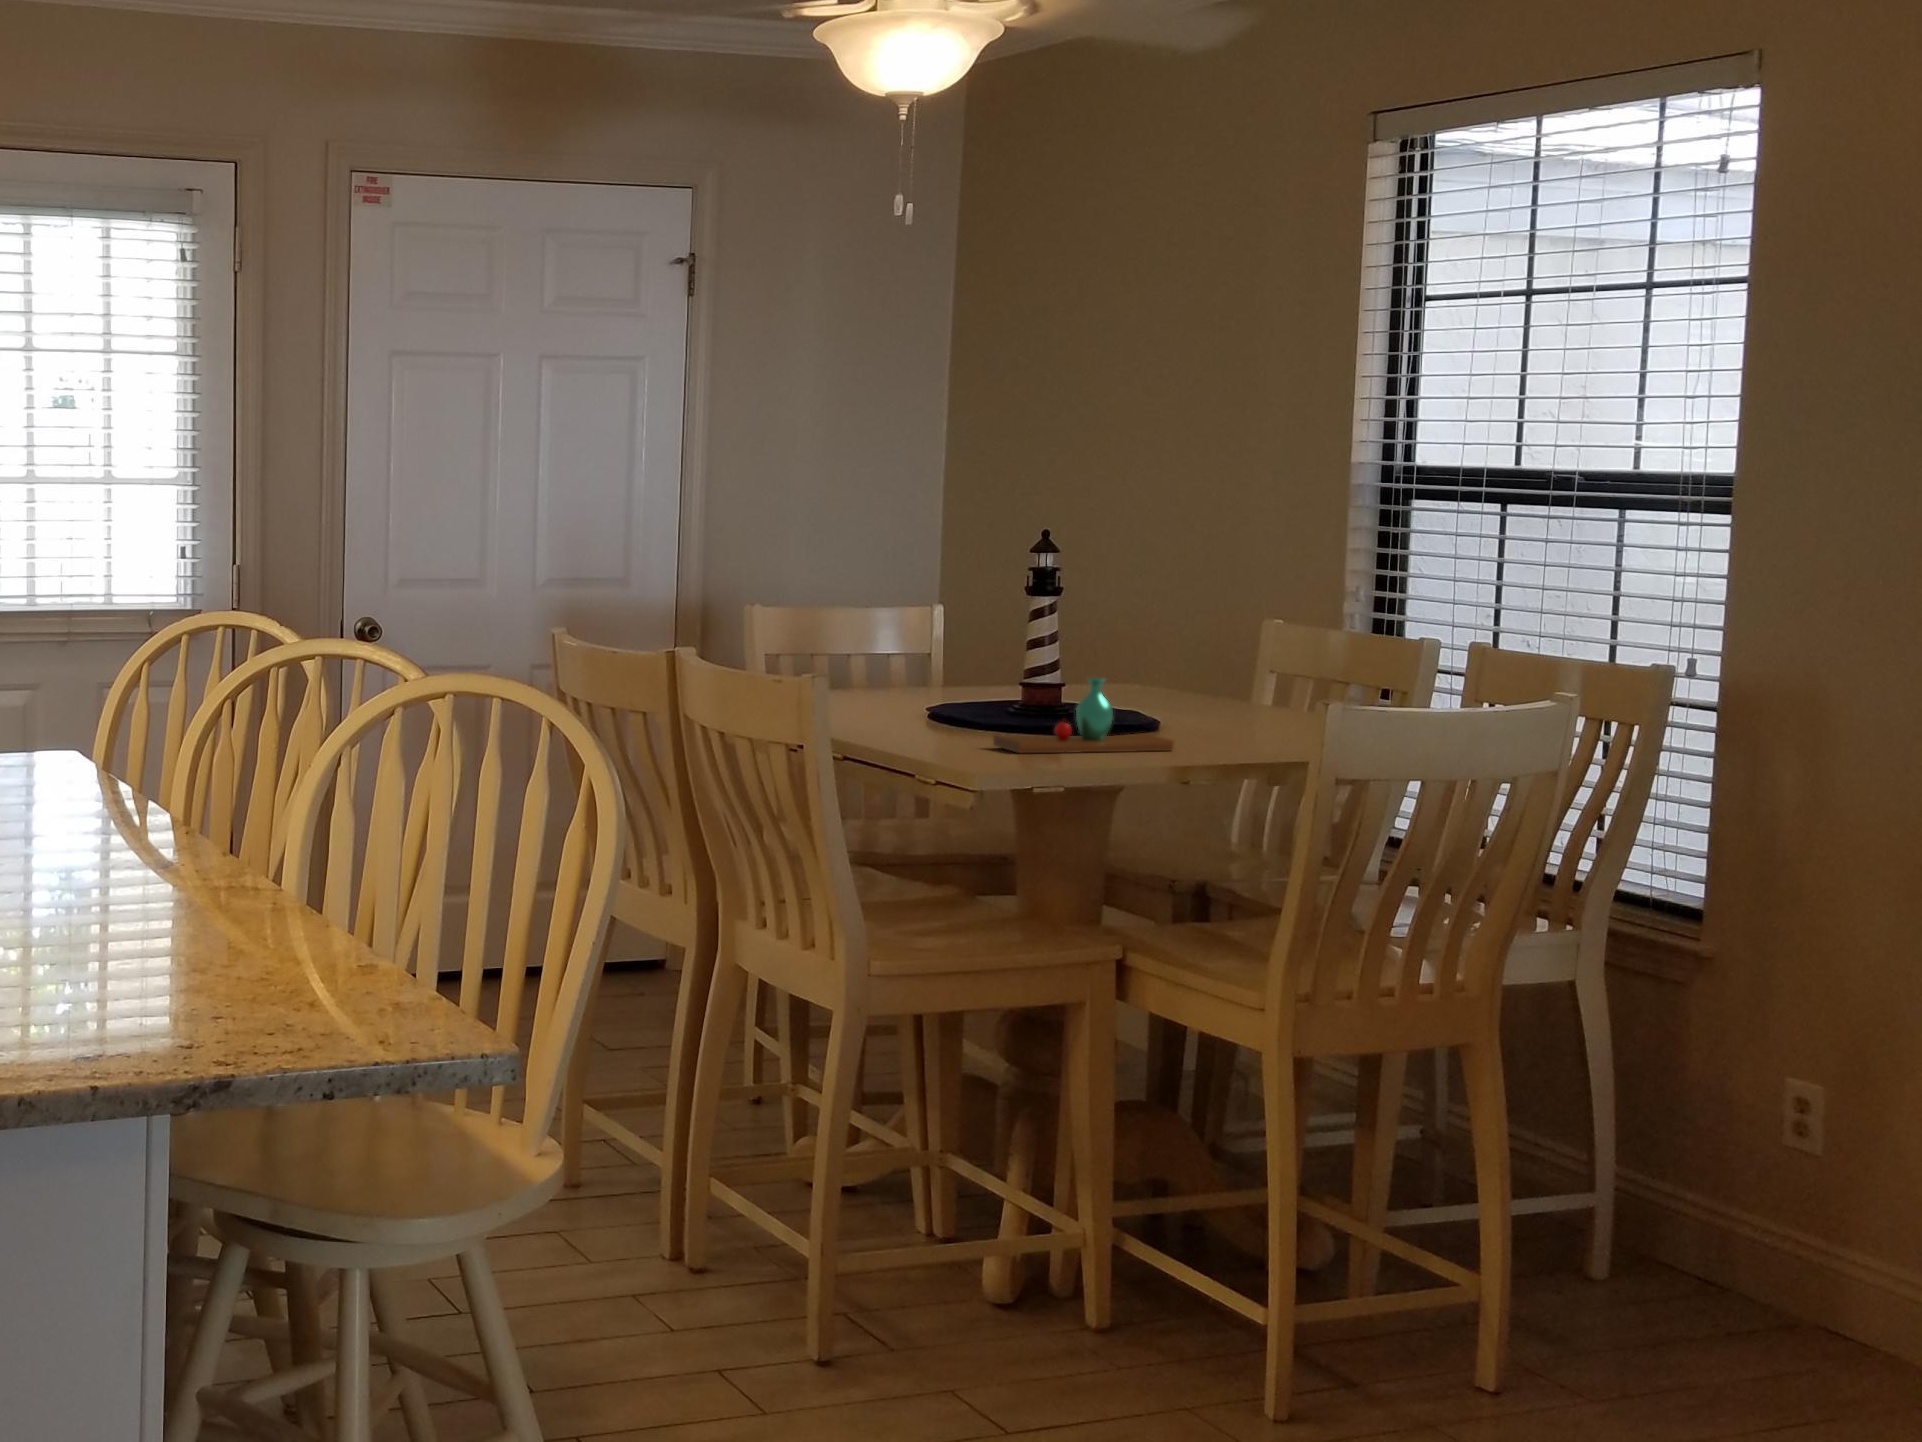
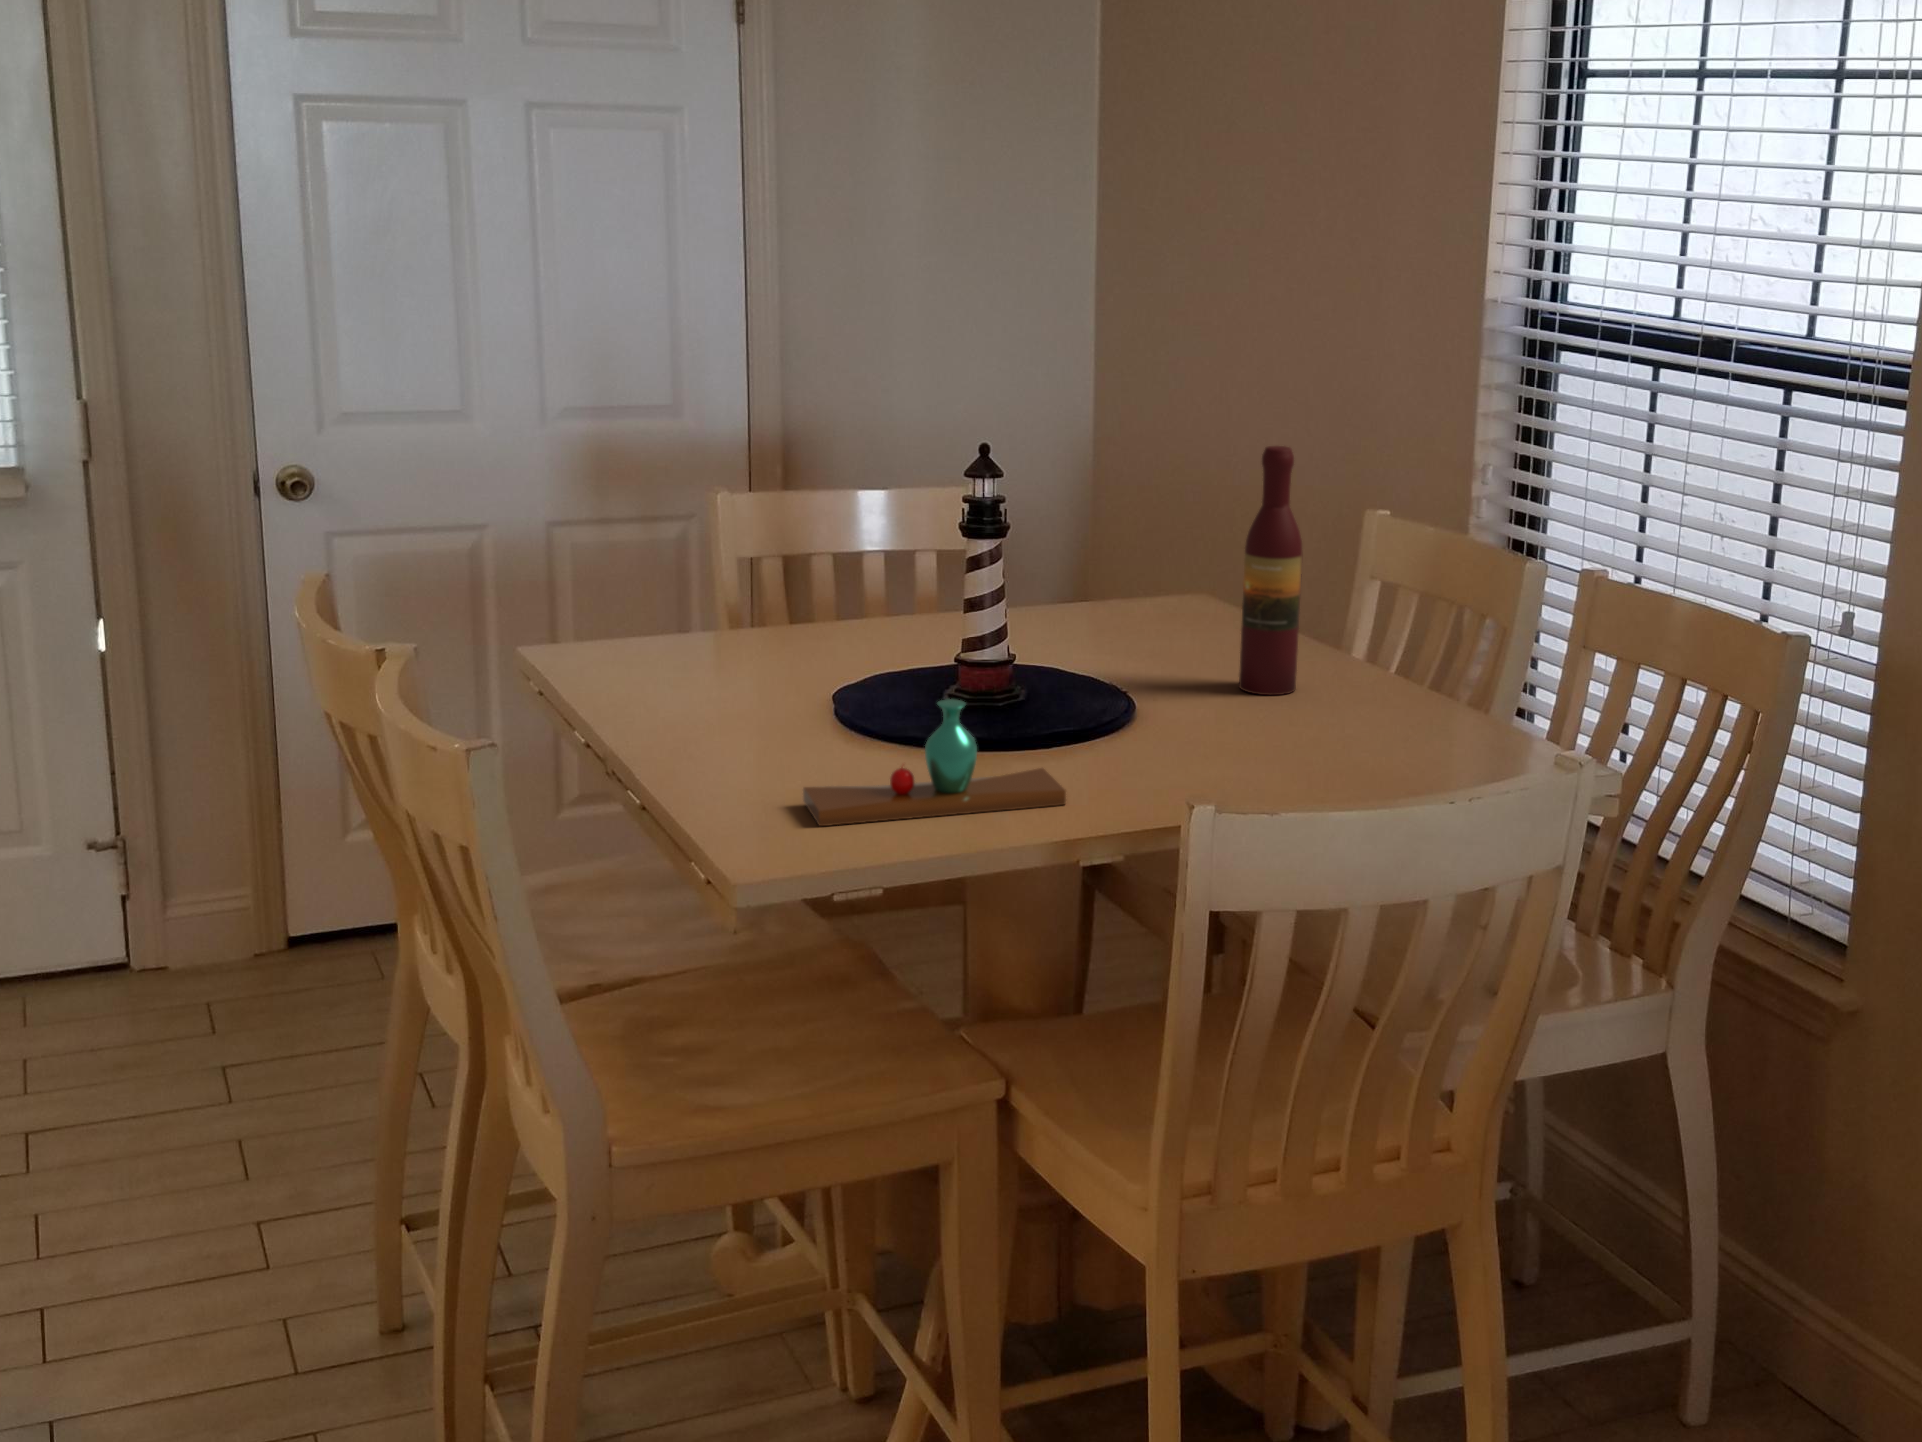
wine bottle: none [1219,543,1269,723] -> present [1239,446,1302,695]

